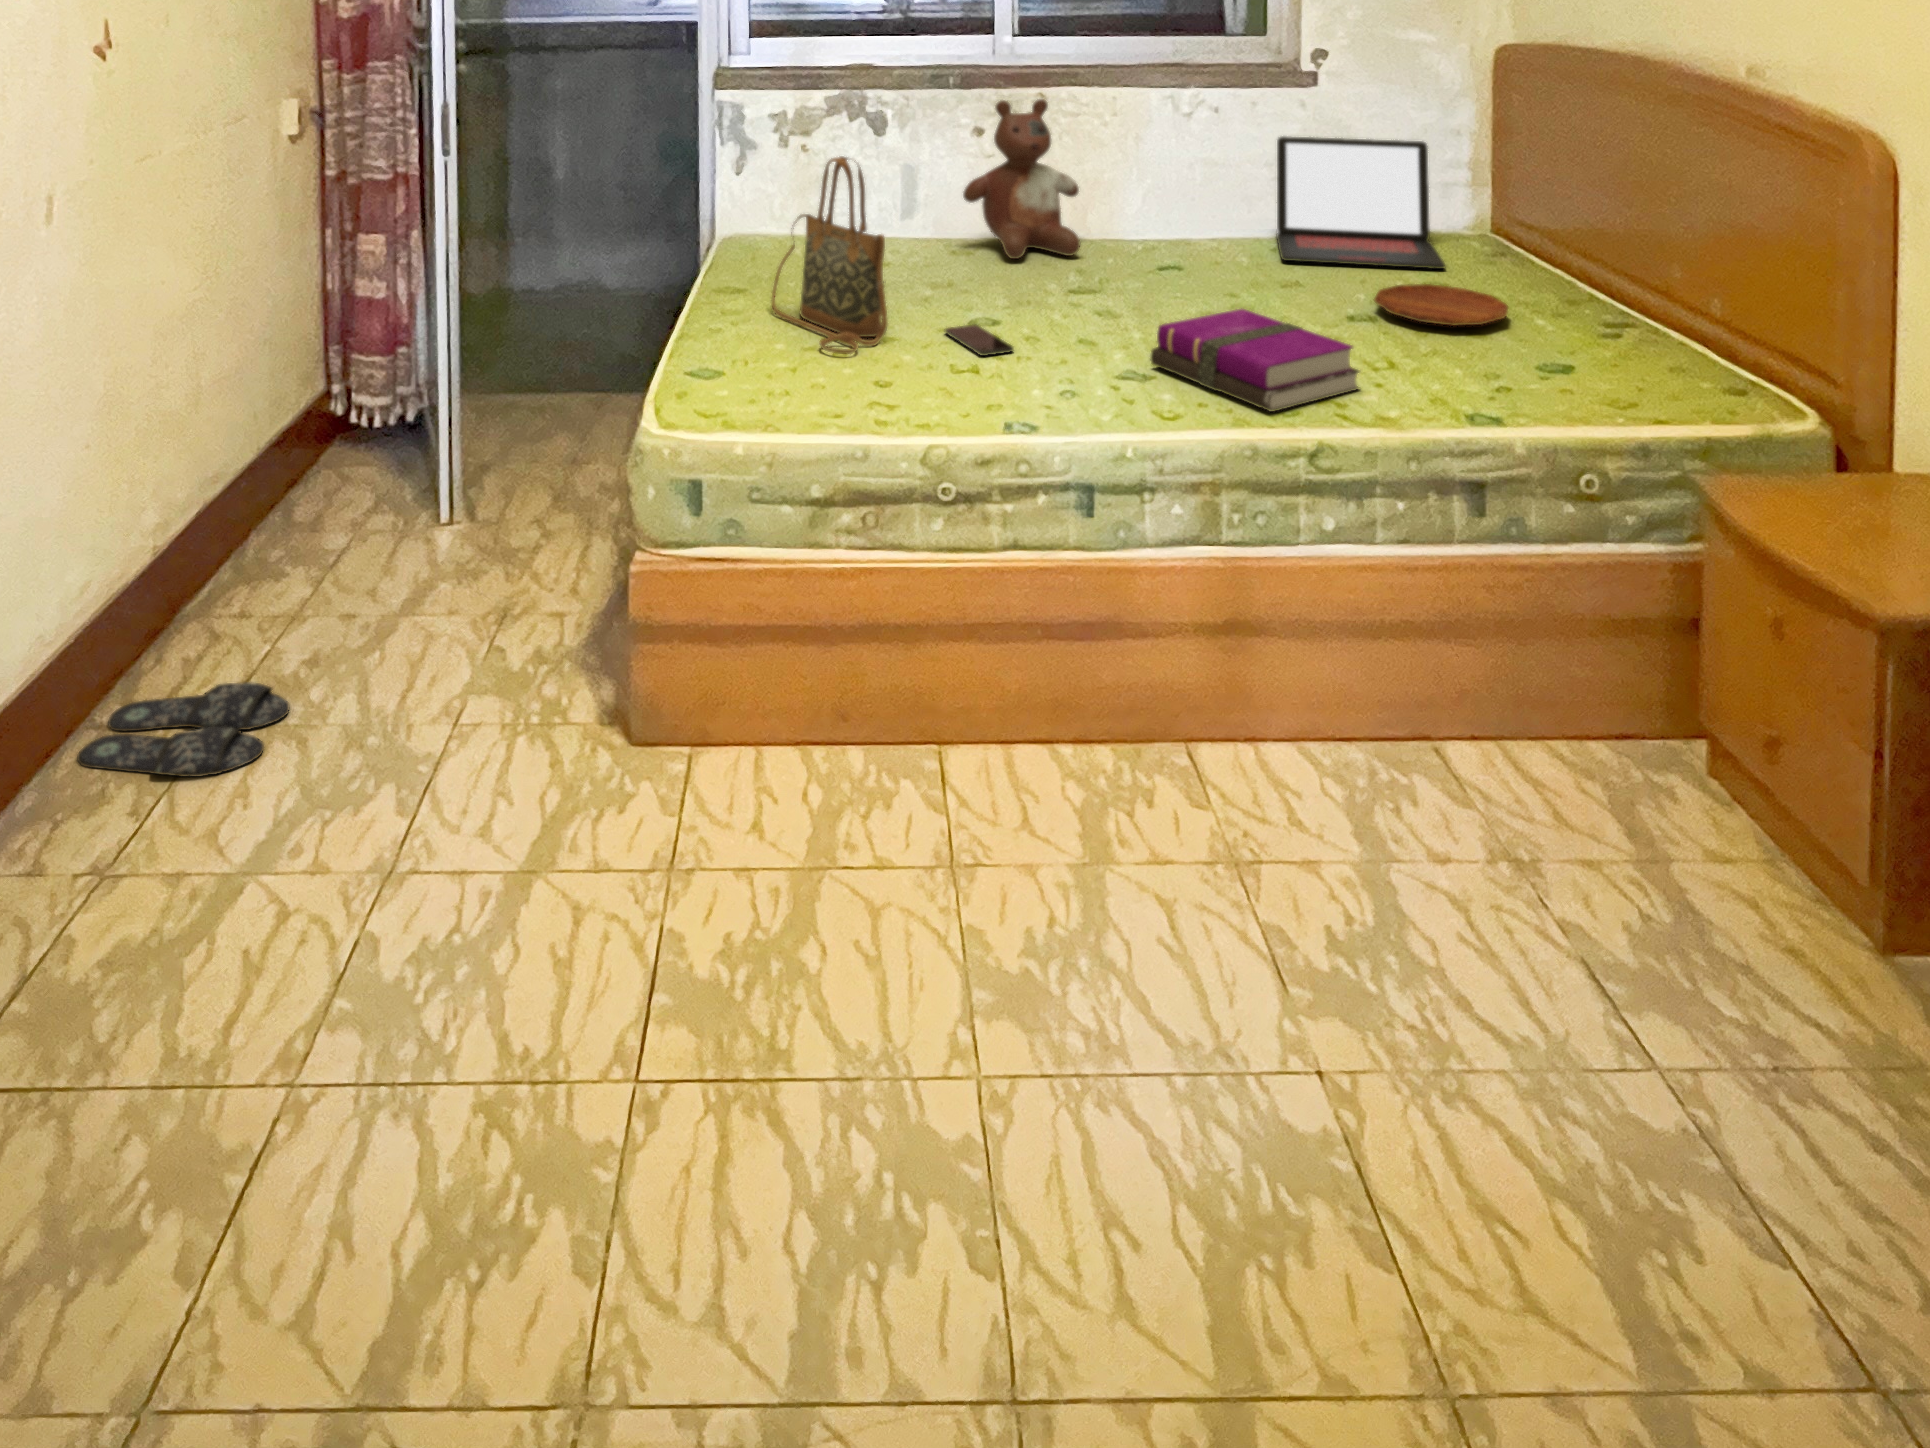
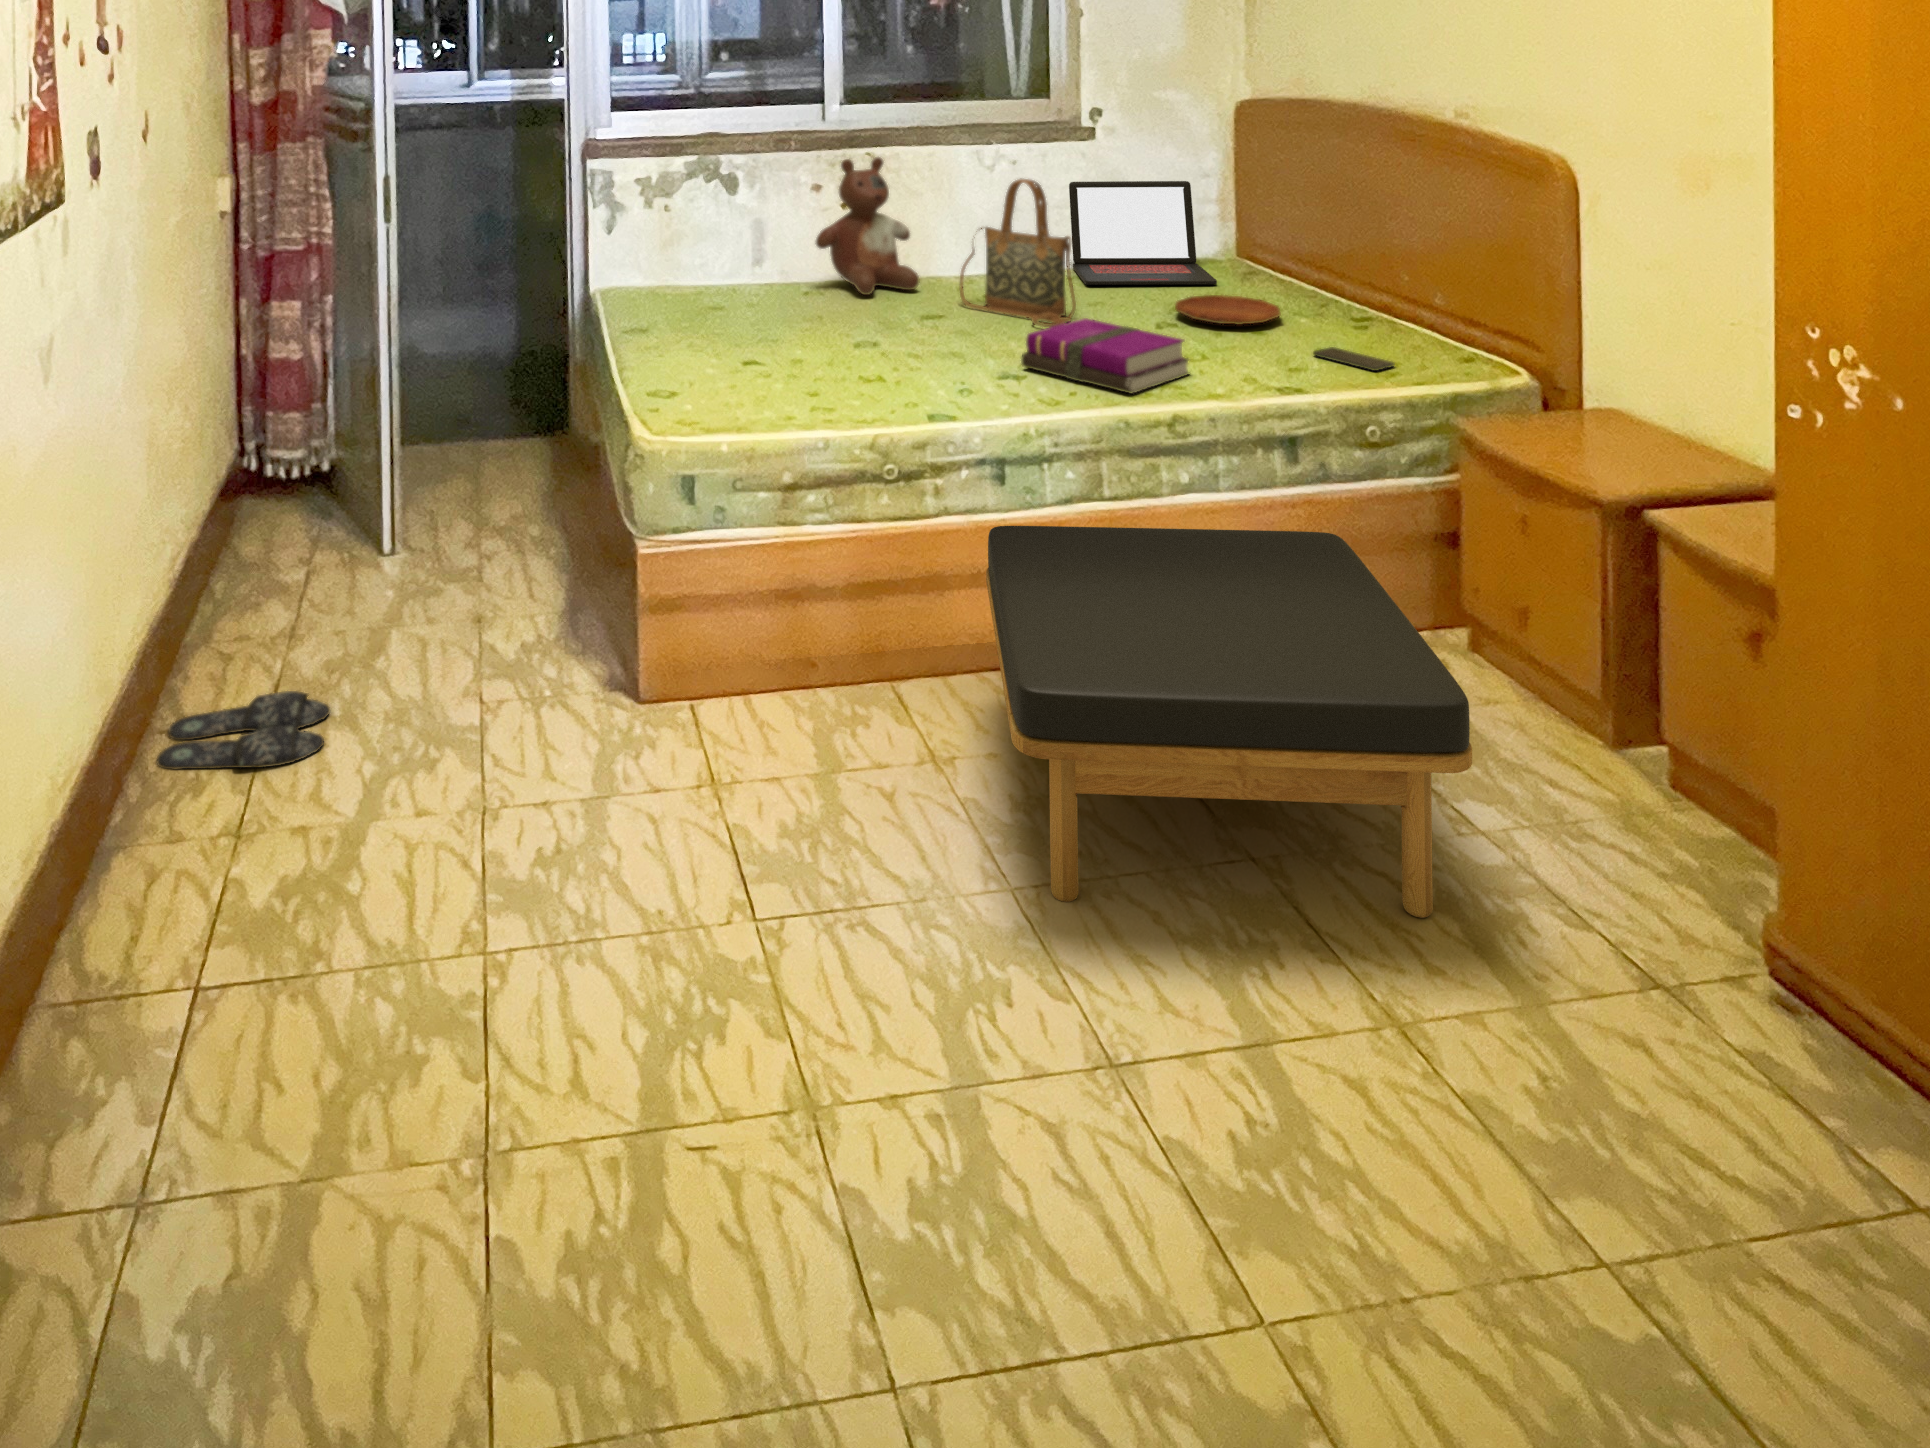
handbag: present [771,156,888,354] -> present [960,179,1076,327]
smartphone: present [944,325,1014,356] -> present [1313,347,1394,371]
ottoman: none [981,572,1619,1204] -> present [986,526,1472,918]

